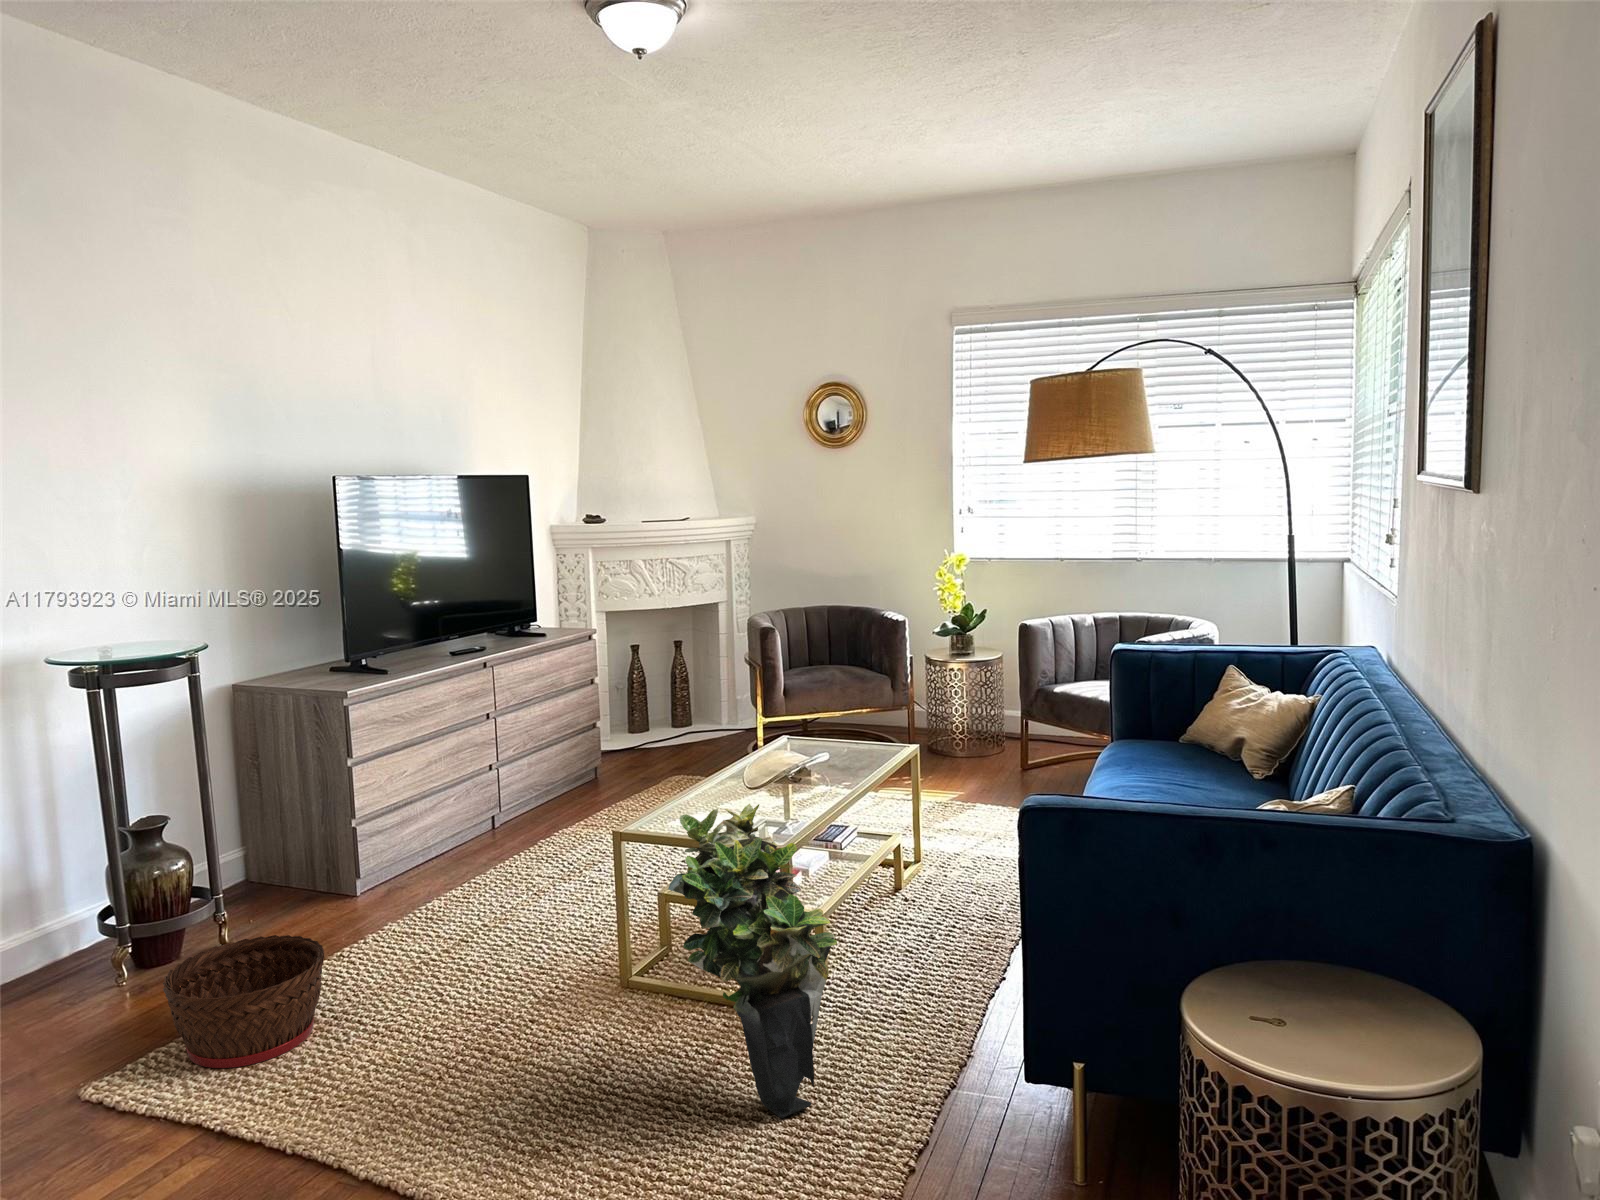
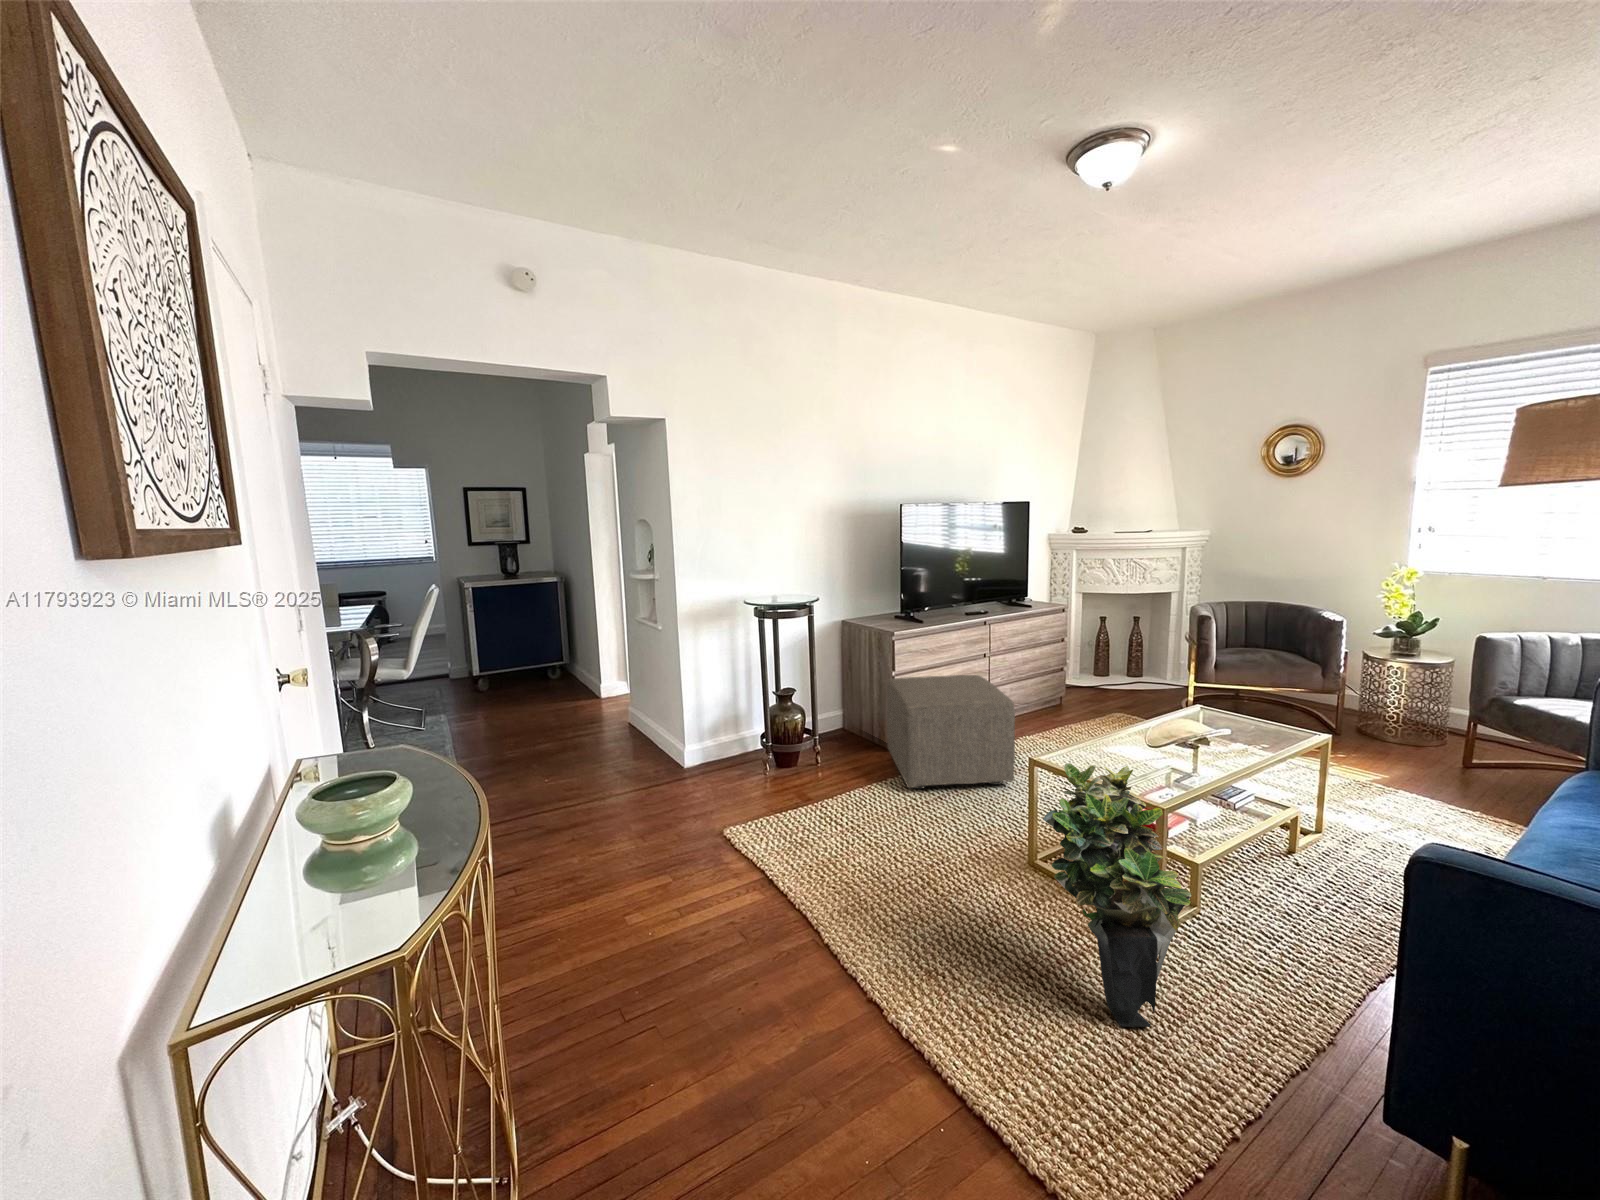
ottoman: none [347,745,569,936] -> present [887,675,1015,789]
basket: present [163,935,324,1068] -> none [764,768,847,843]

